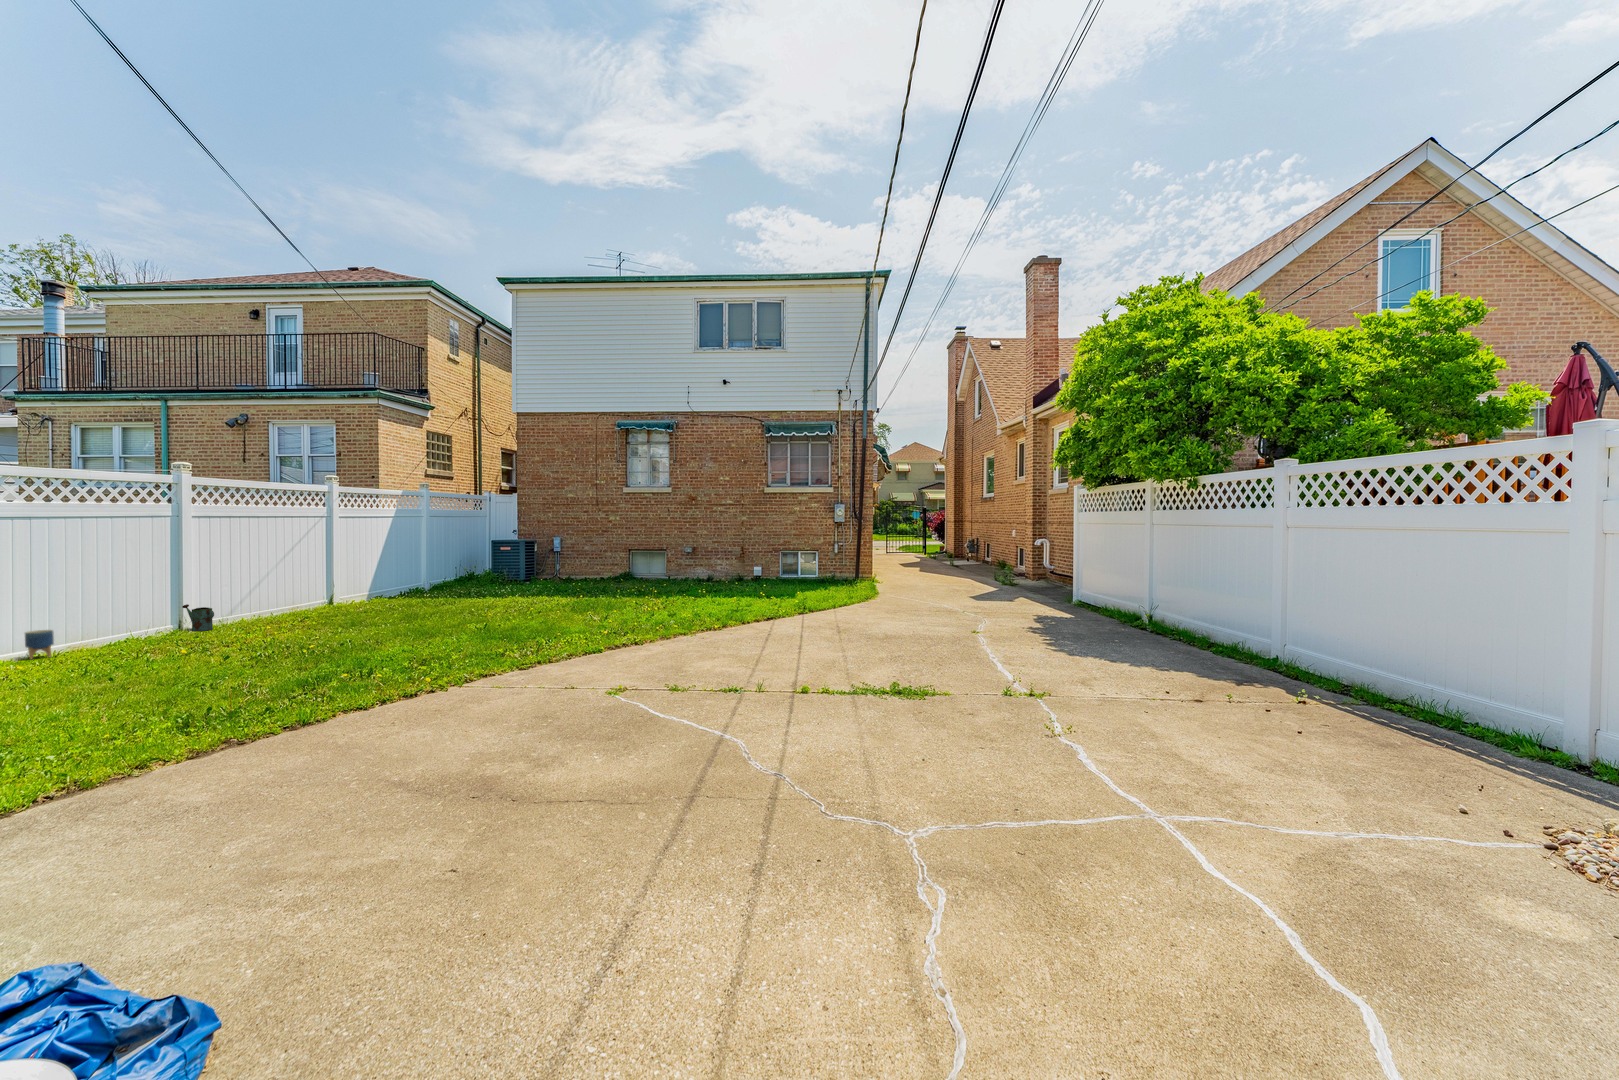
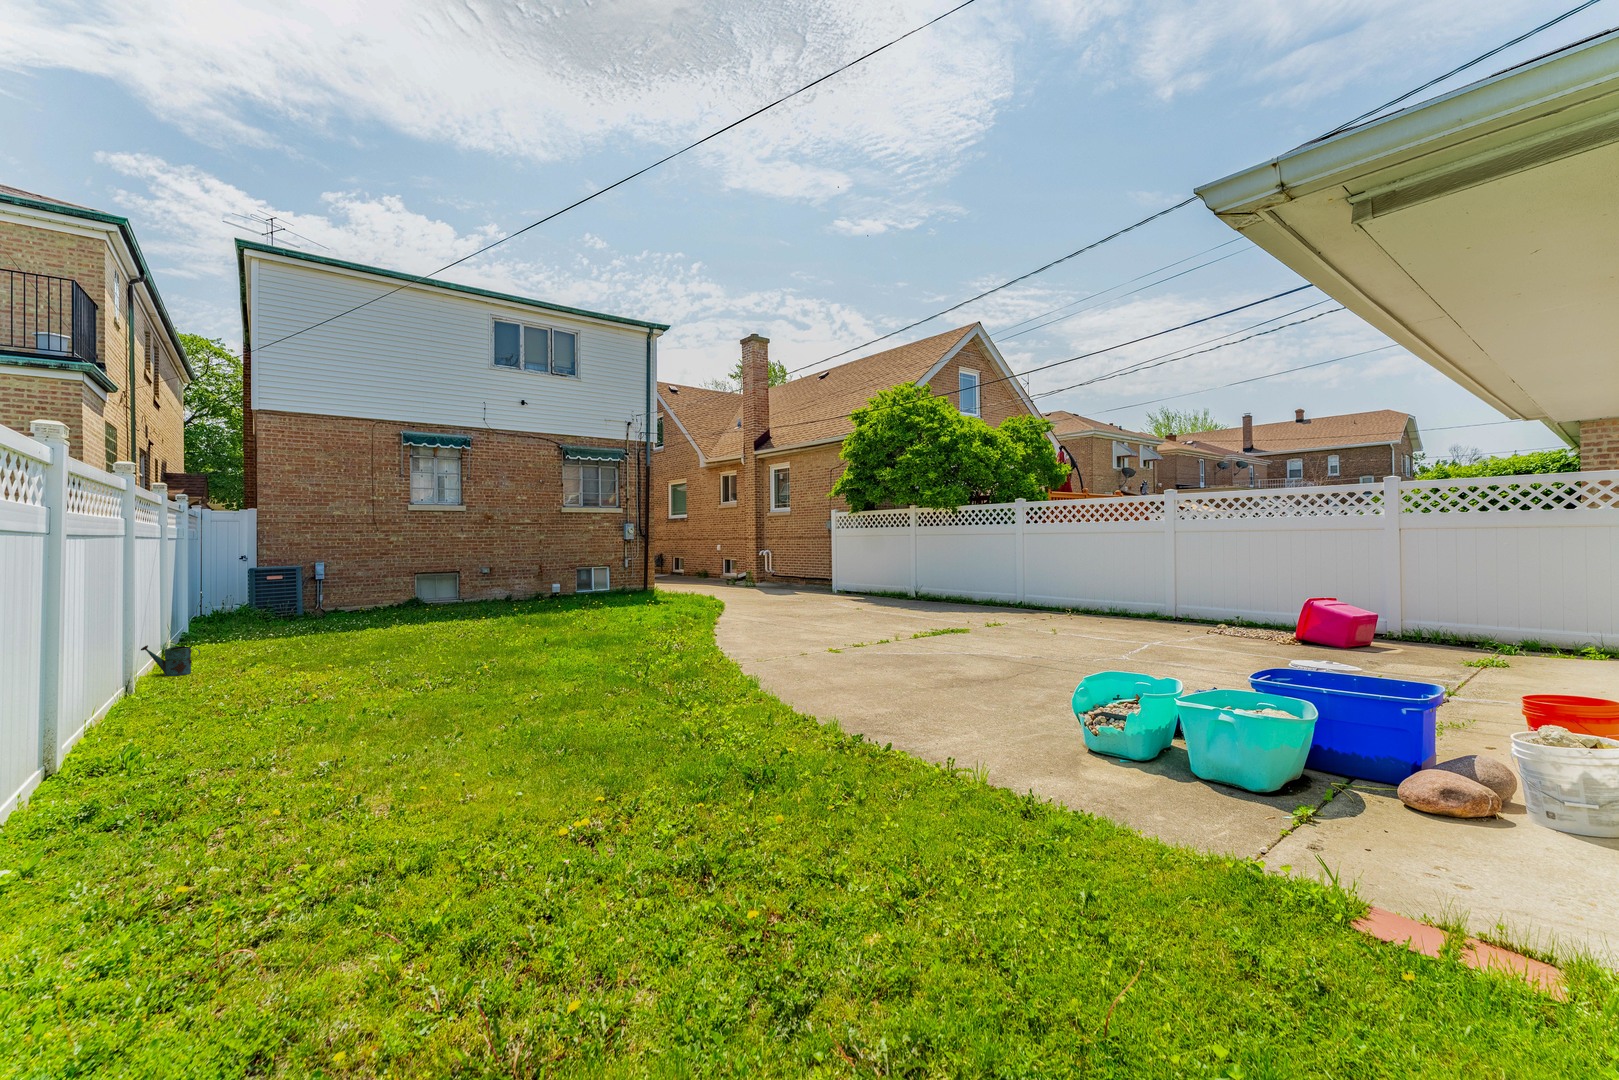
planter: present [25,630,54,659] -> none [115,674,149,711]

